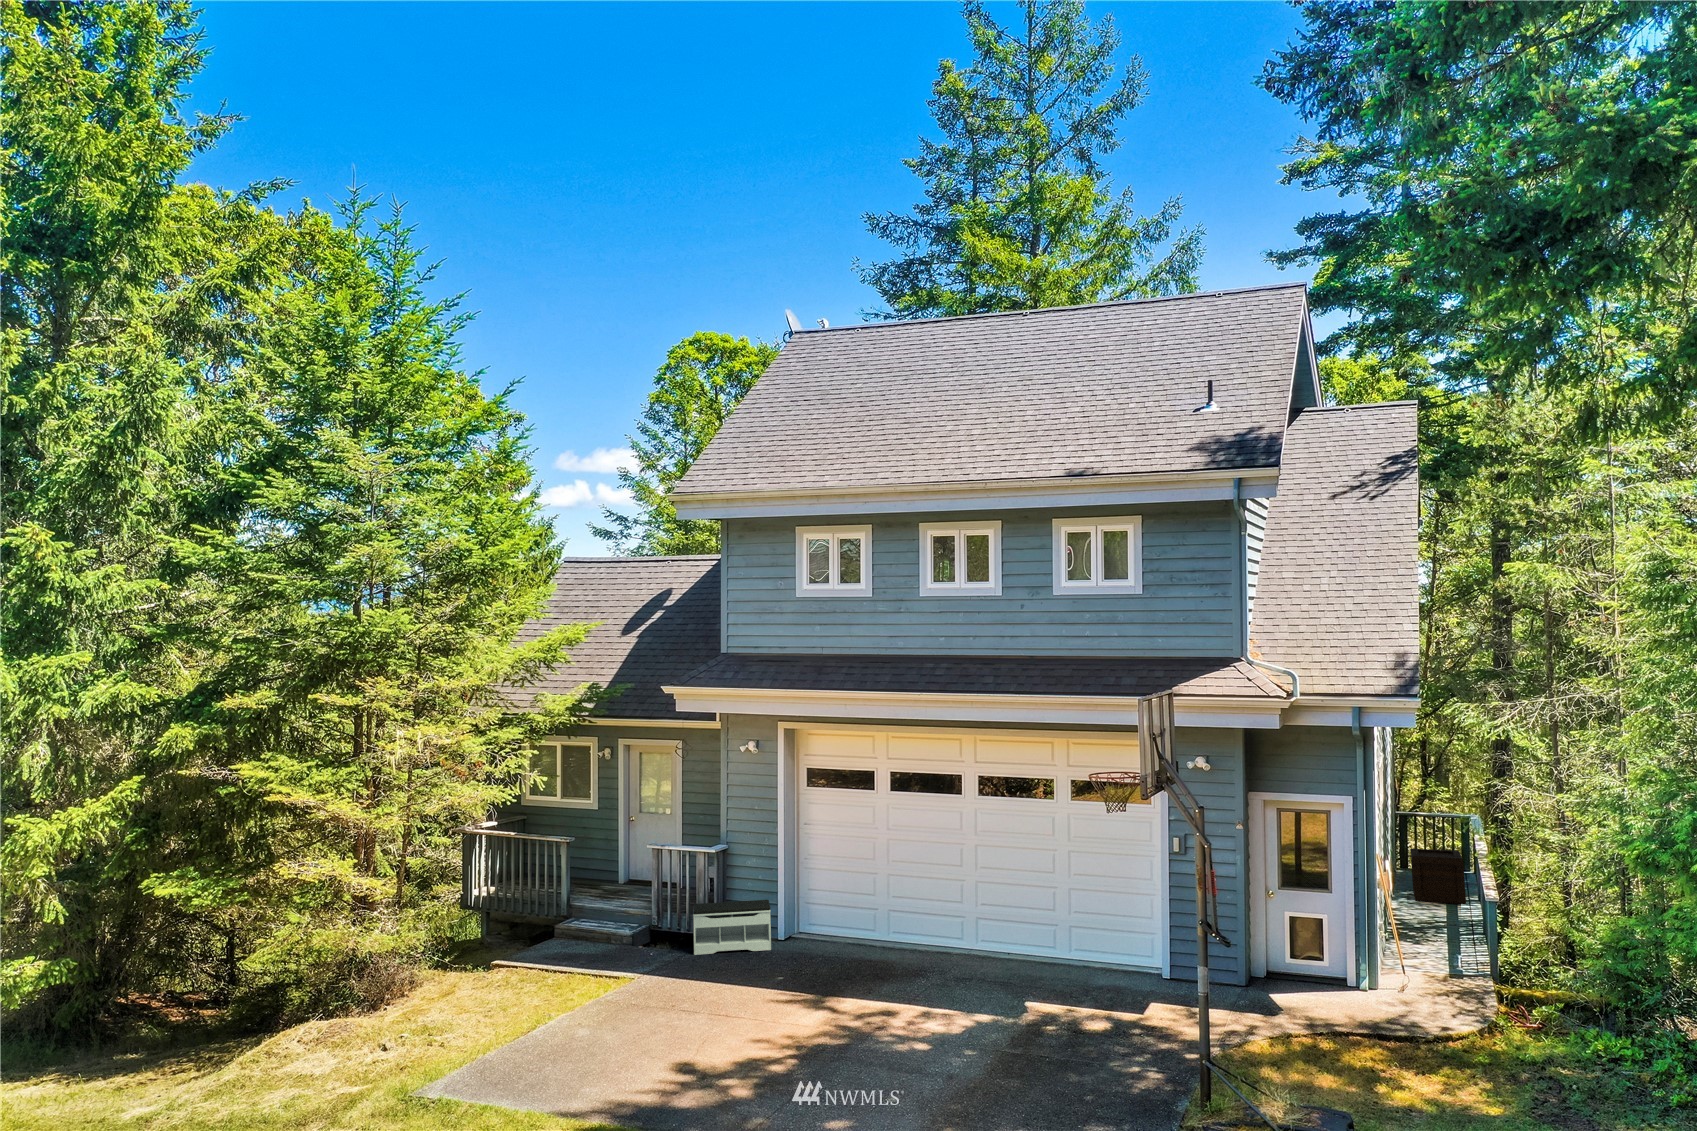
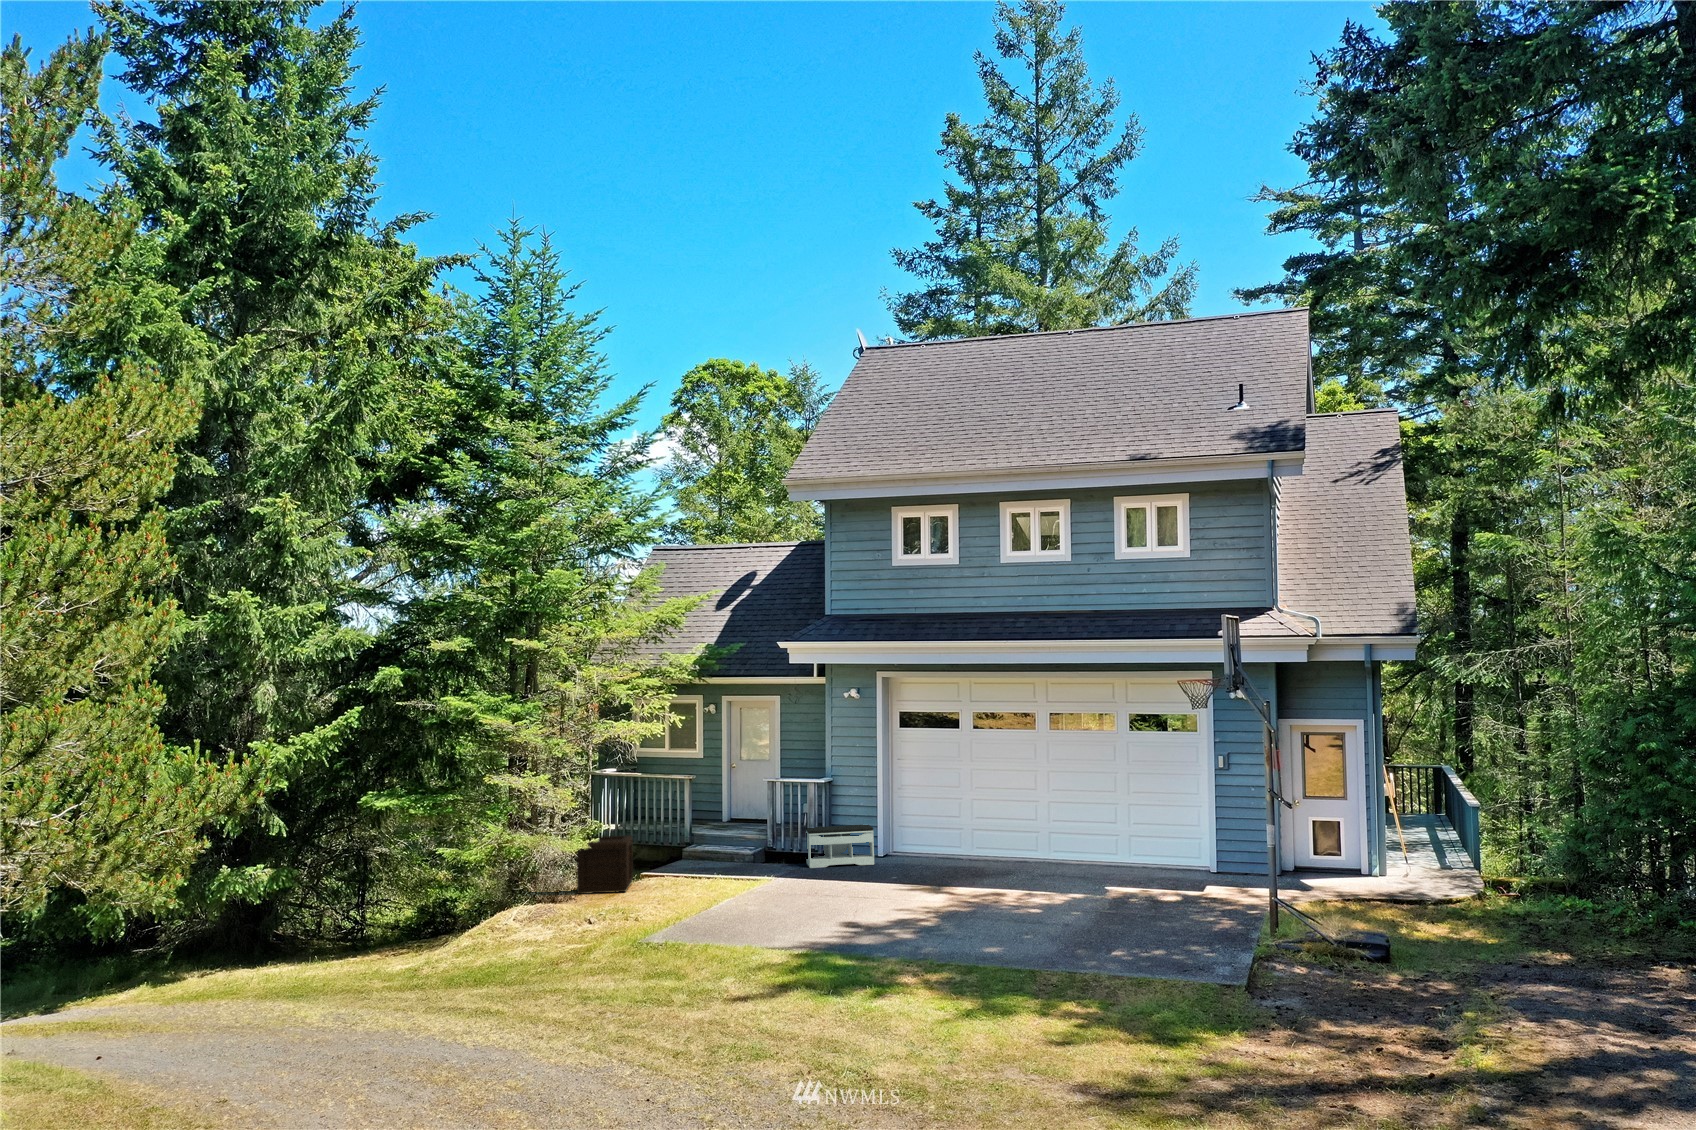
wooden crate: present [1410,849,1466,904] -> present [577,835,633,894]

